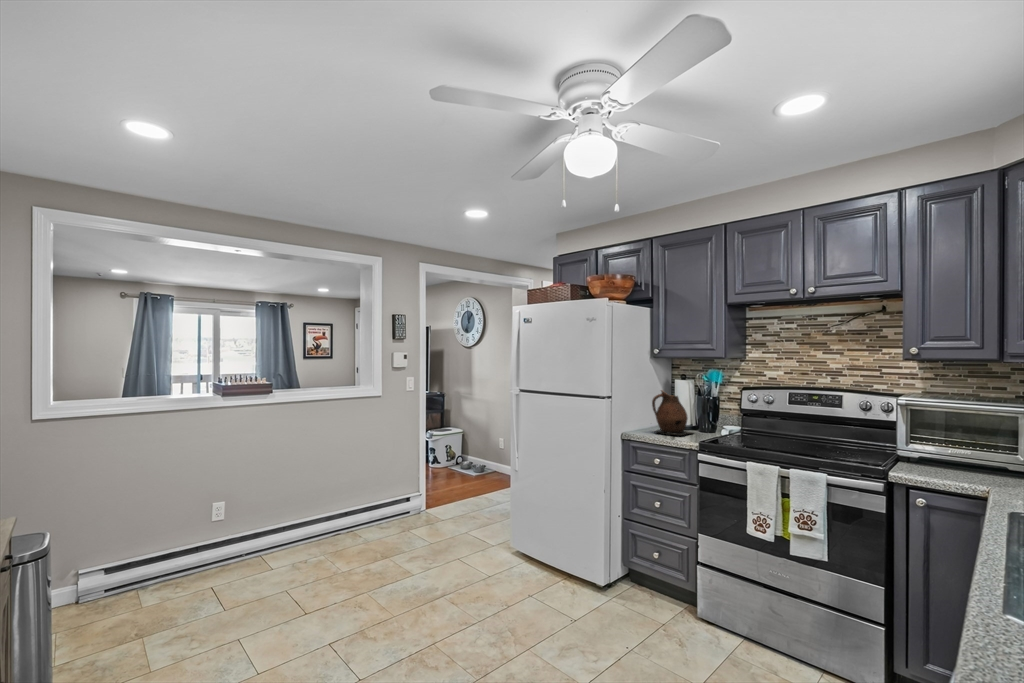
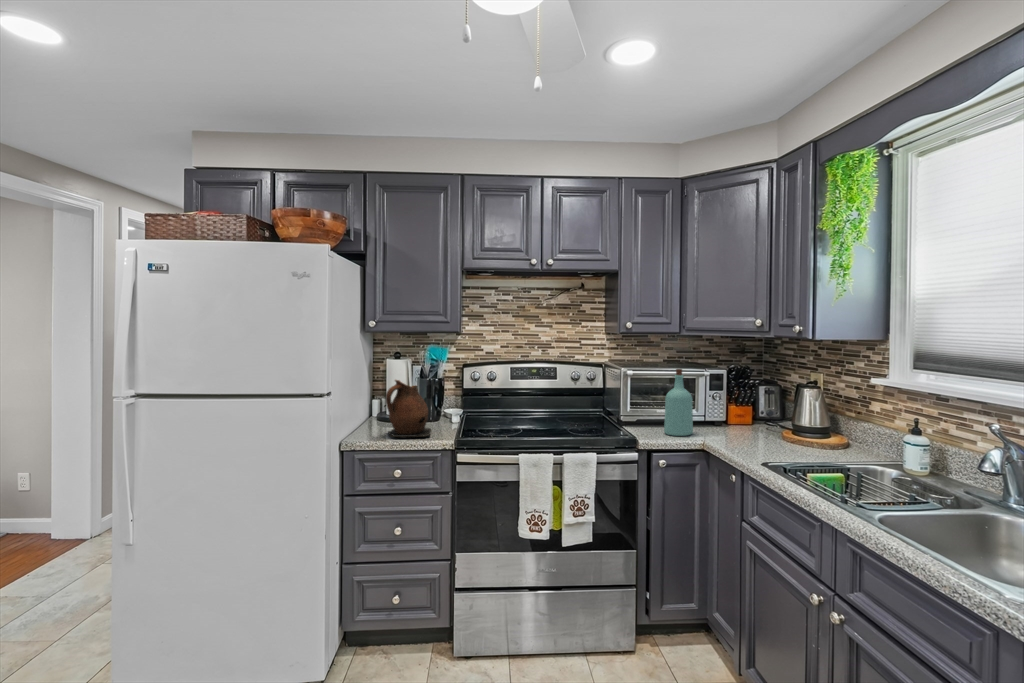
bottle: none [947,397,996,480] -> present [664,369,693,436]

